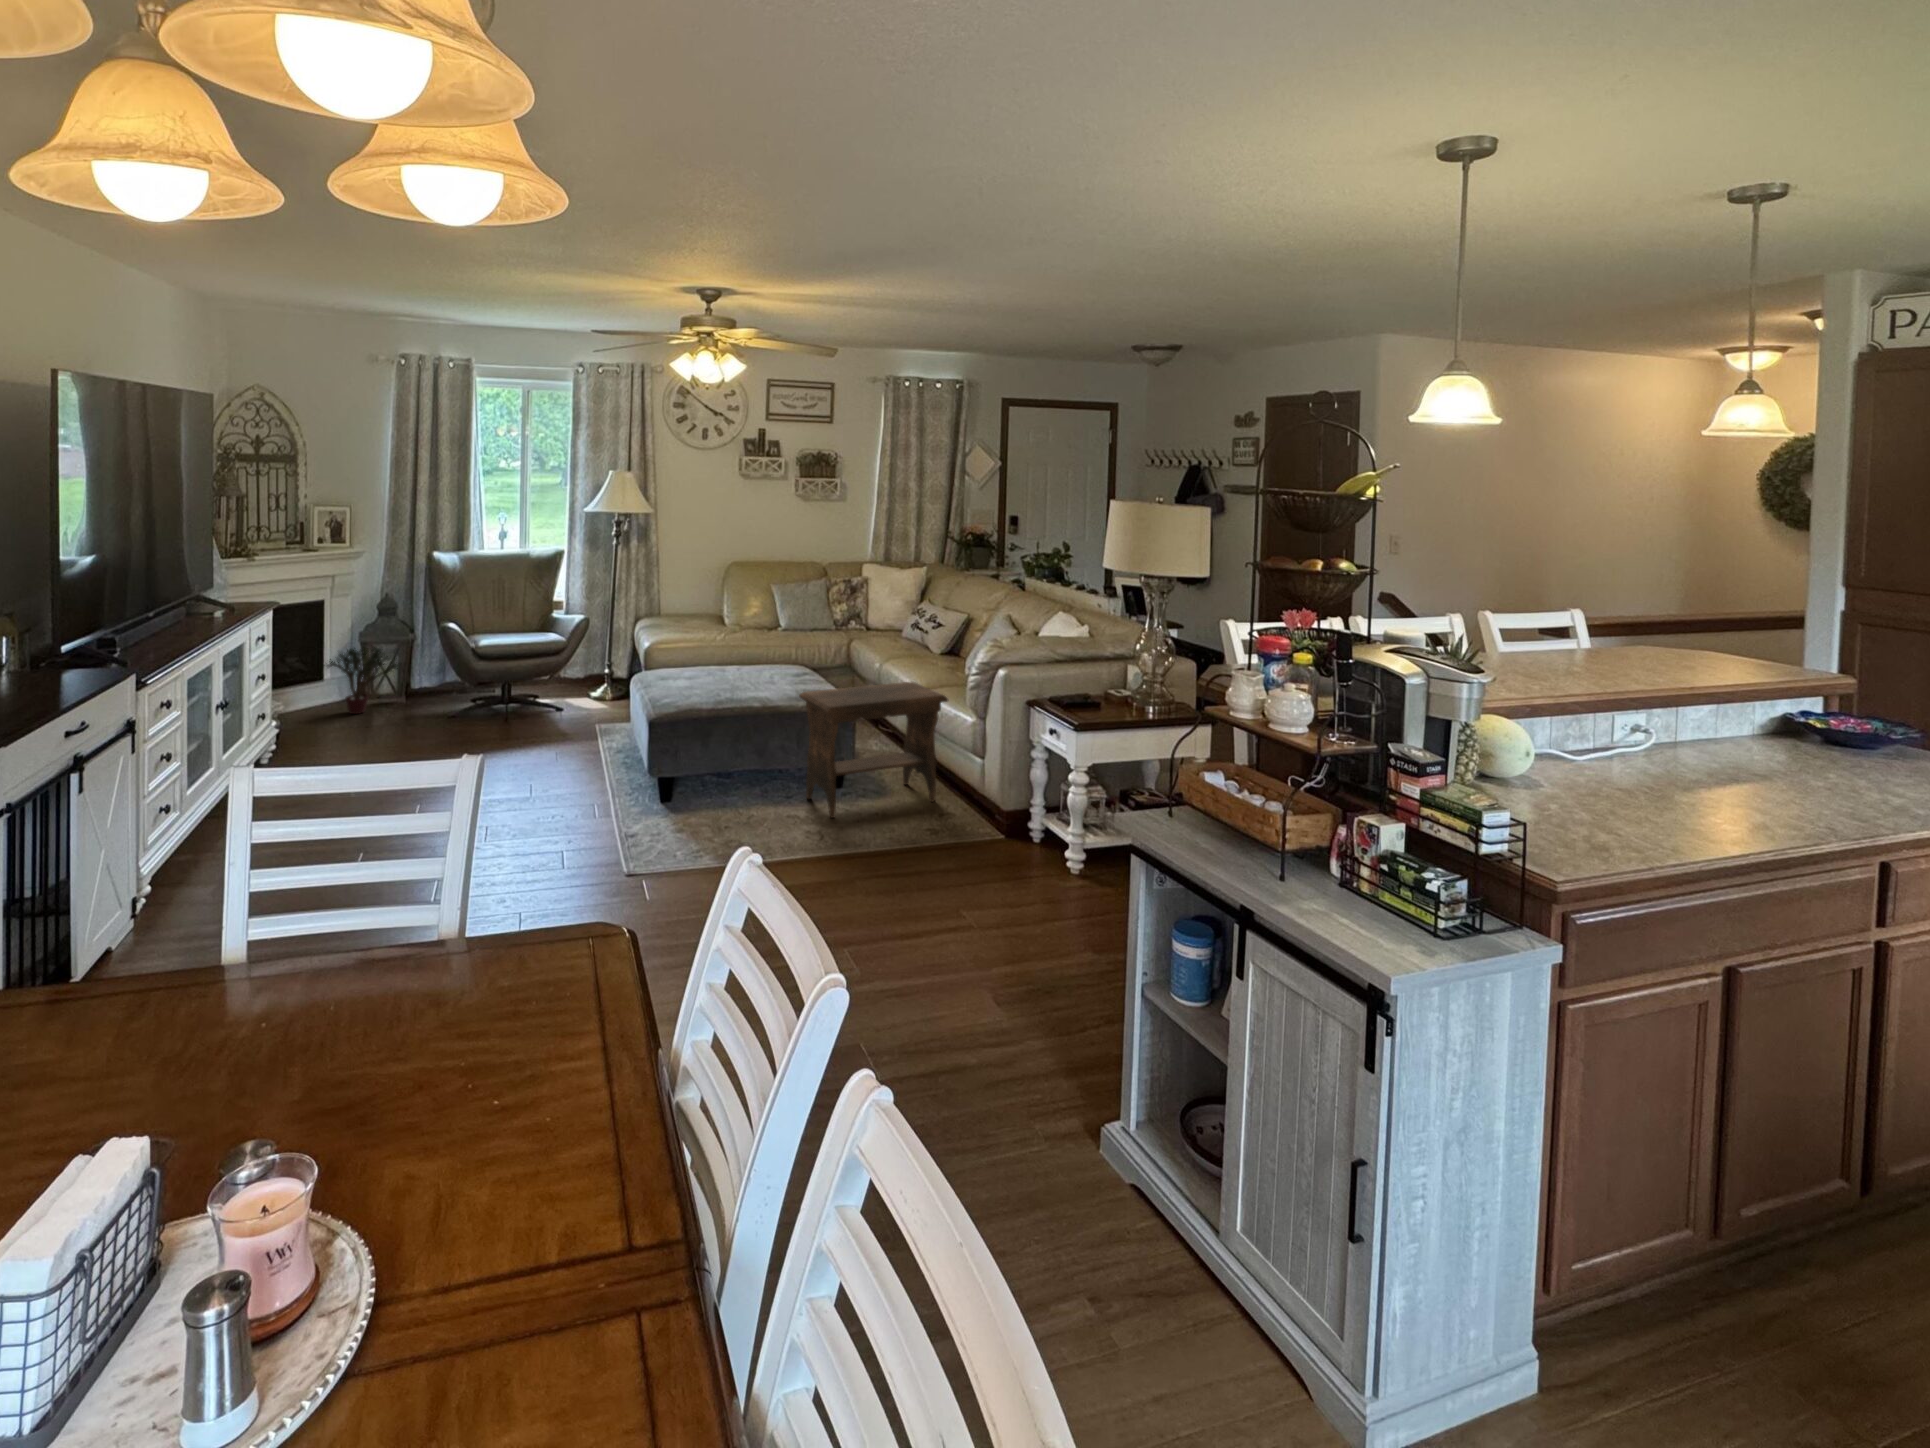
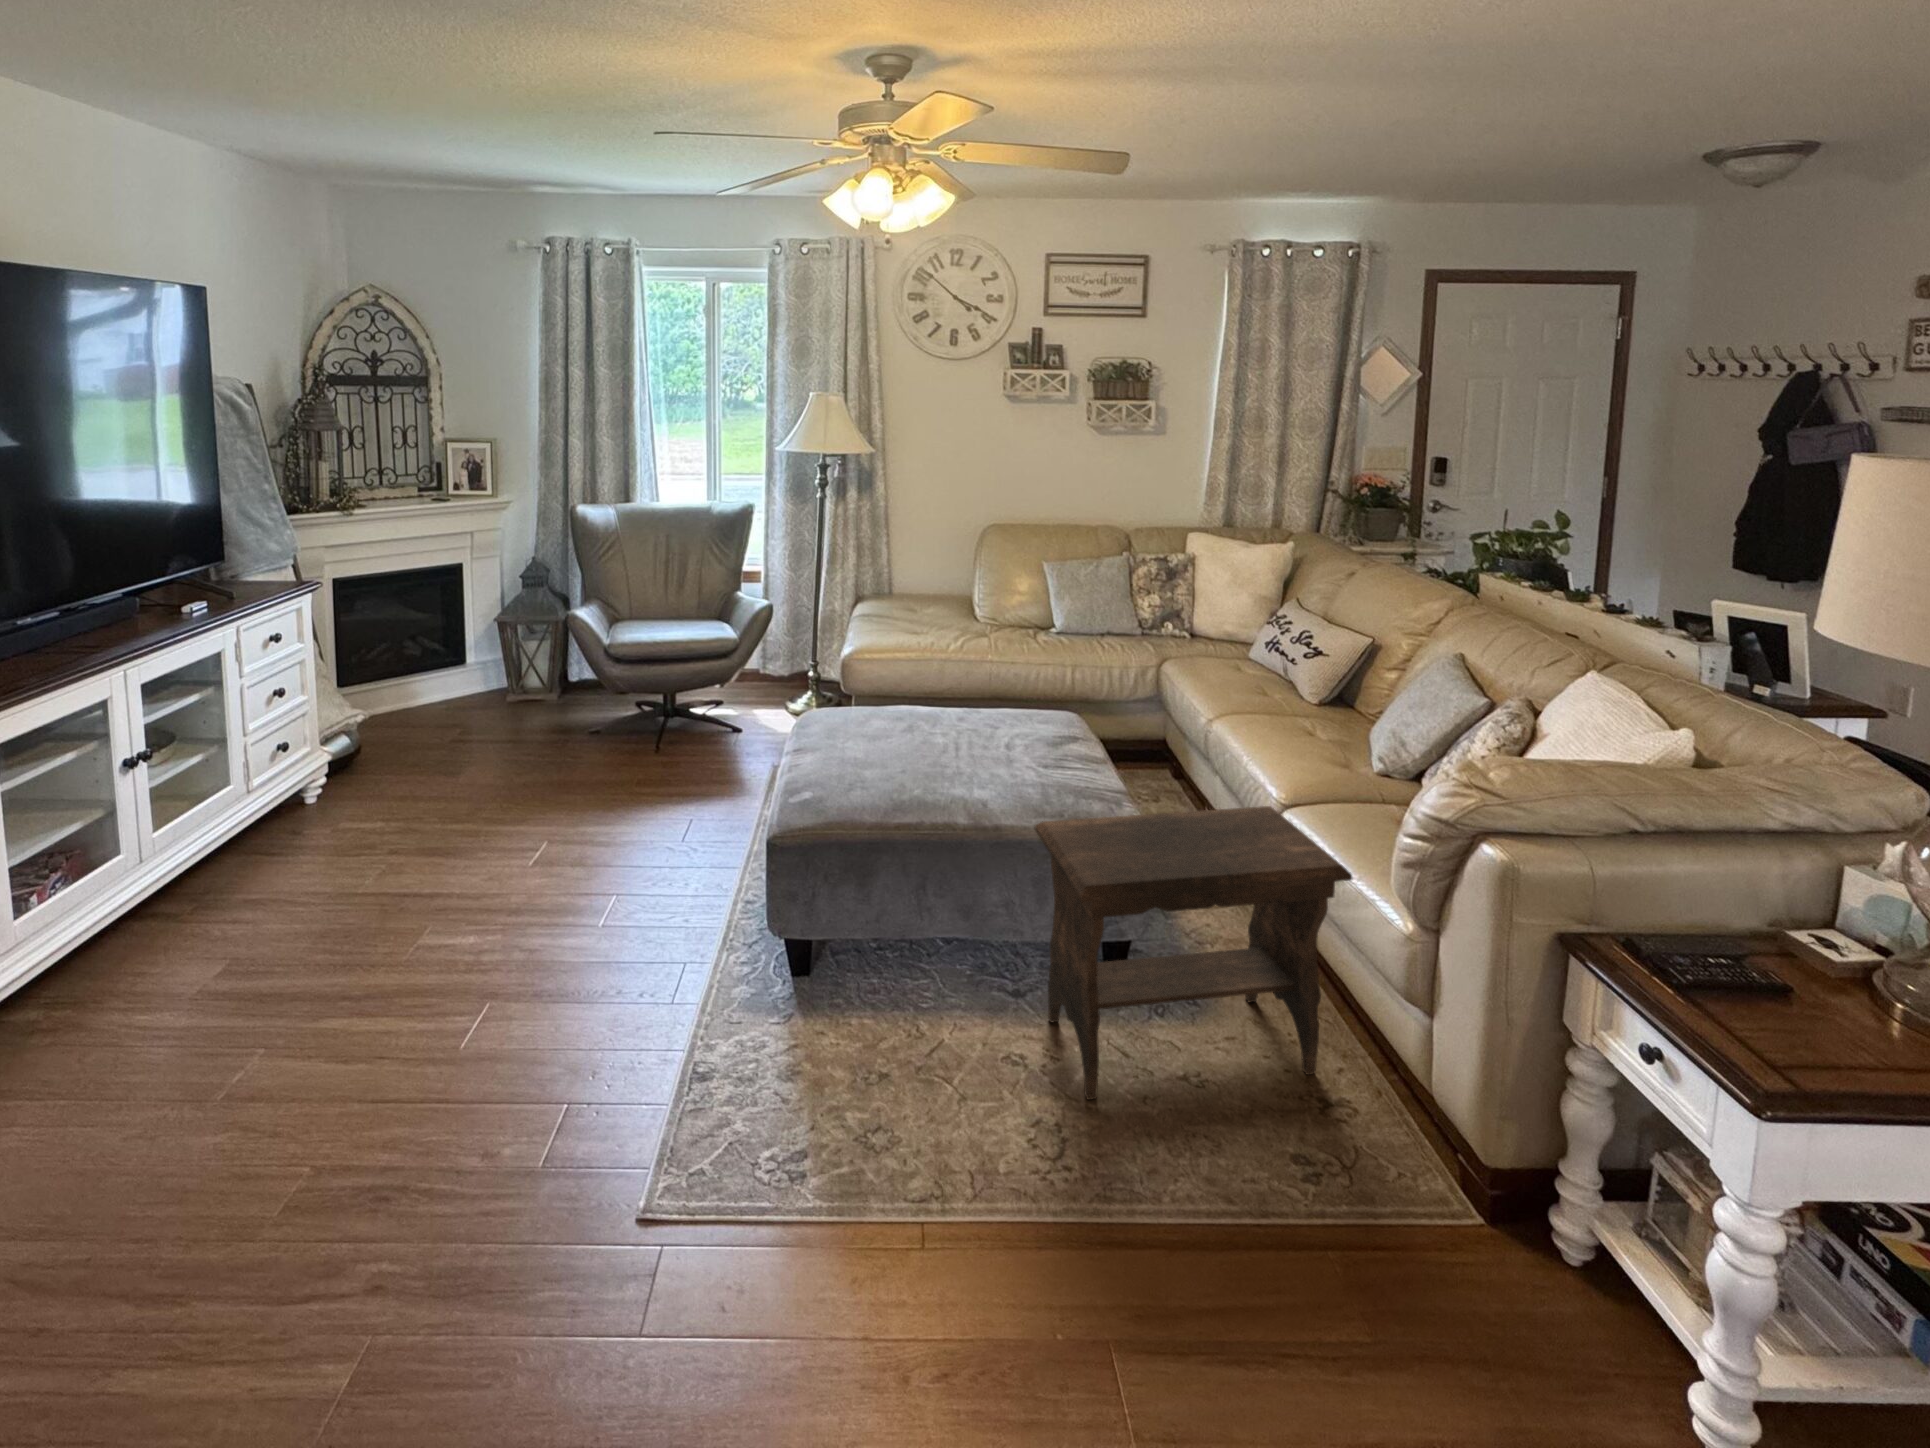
potted plant: present [327,647,399,714] -> none [441,625,540,717]

